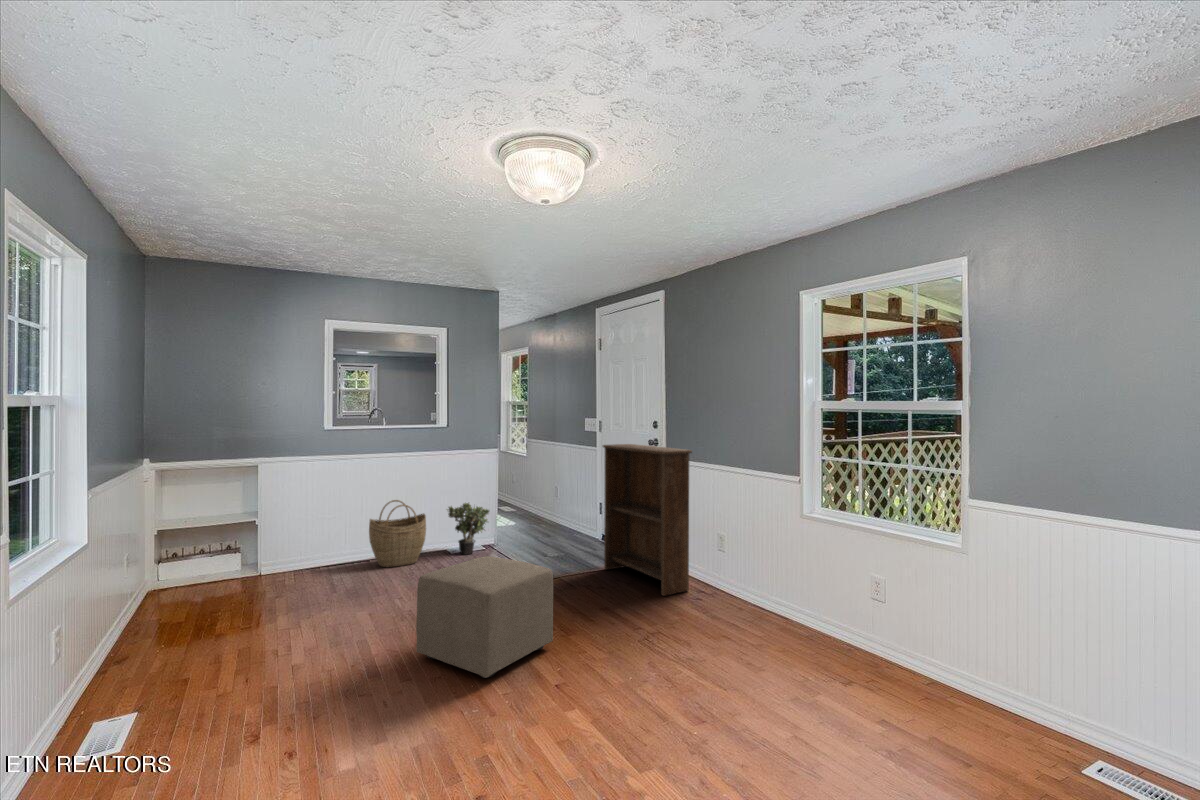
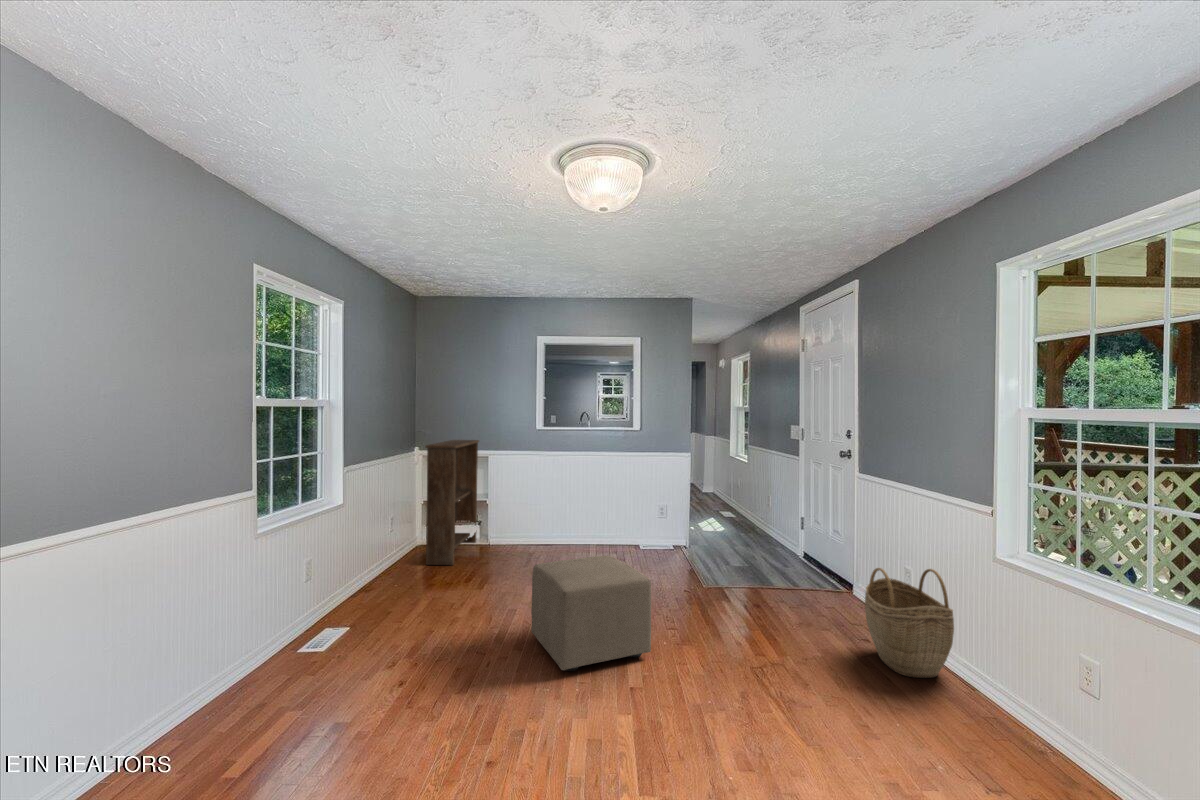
bookshelf: present [603,444,692,596] -> present [425,440,479,565]
woven basket: present [369,500,426,567] -> present [865,568,954,678]
potted plant: present [447,503,489,555] -> none [635,502,676,552]

